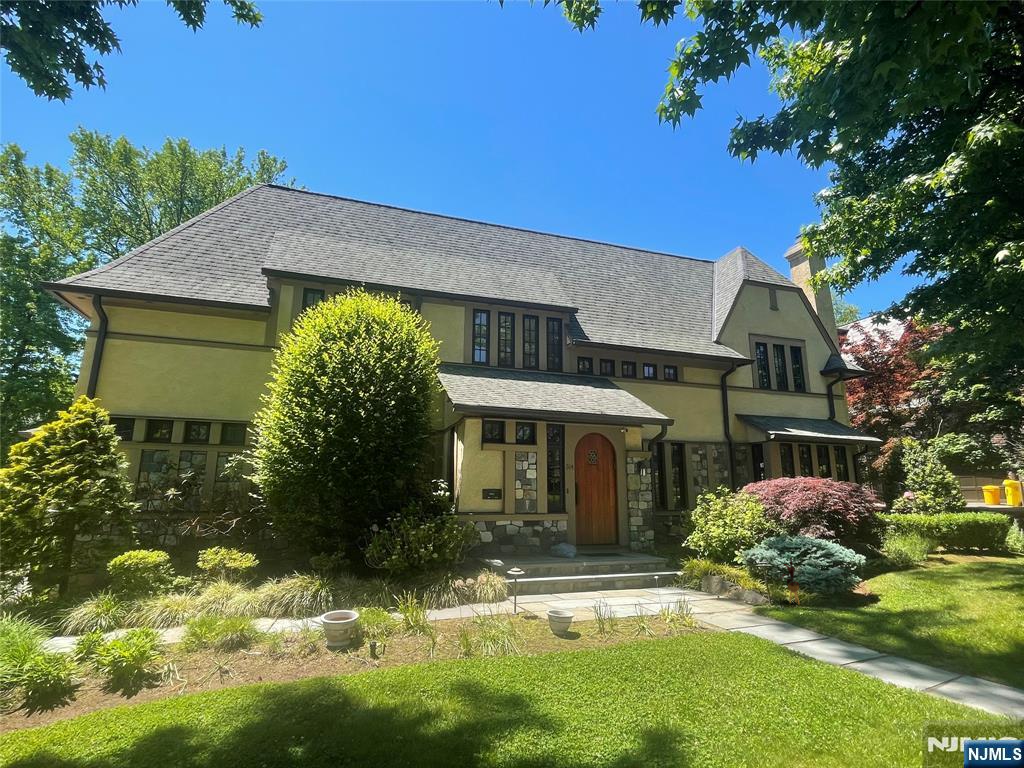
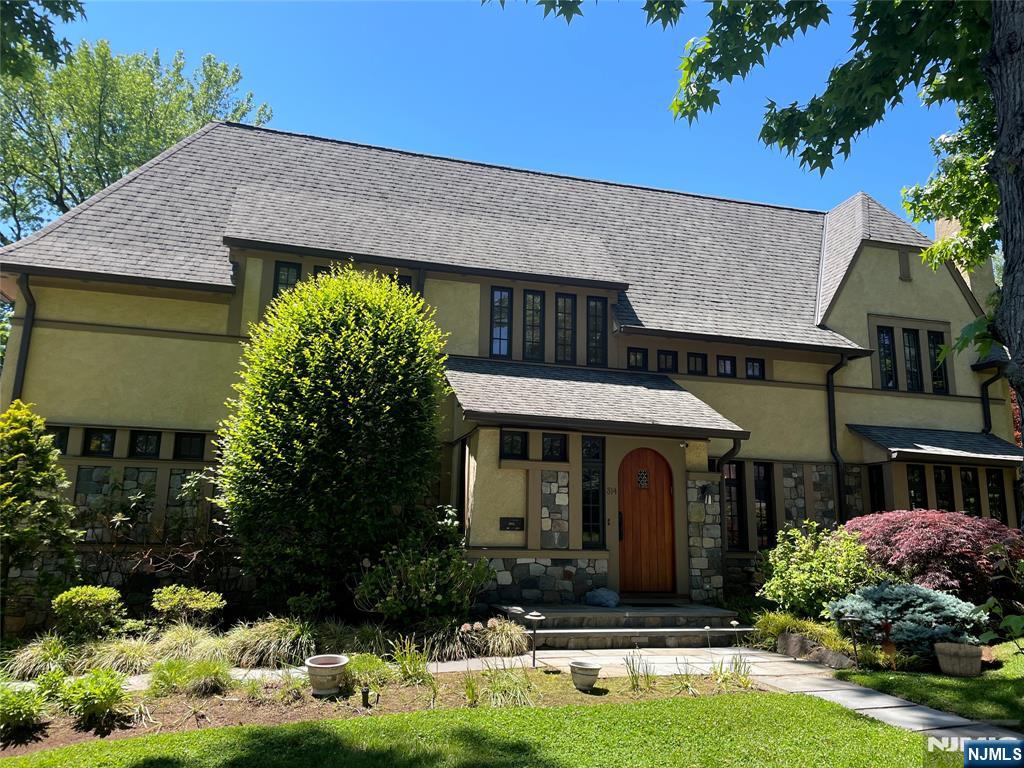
wooden bucket: none [829,577,867,609] -> present [935,639,983,677]

